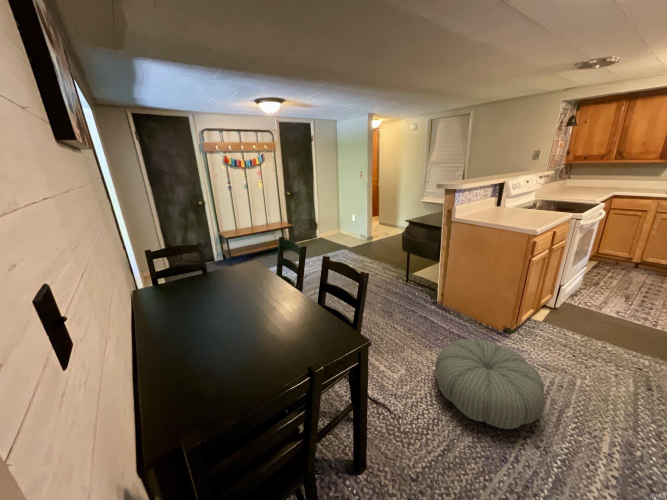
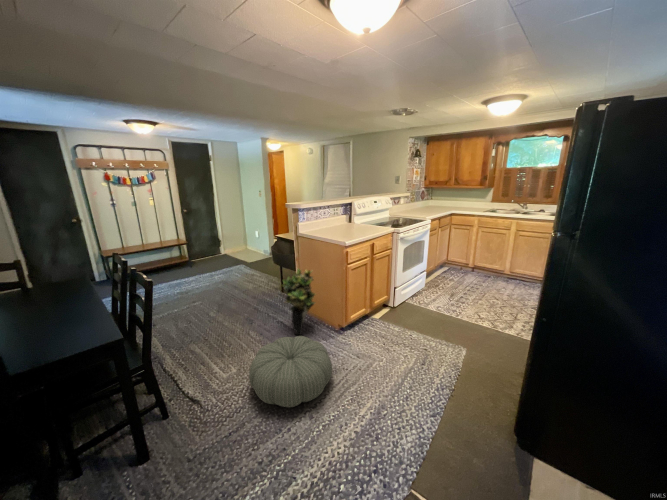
potted plant: none [438,258,480,334] -> present [282,269,315,335]

